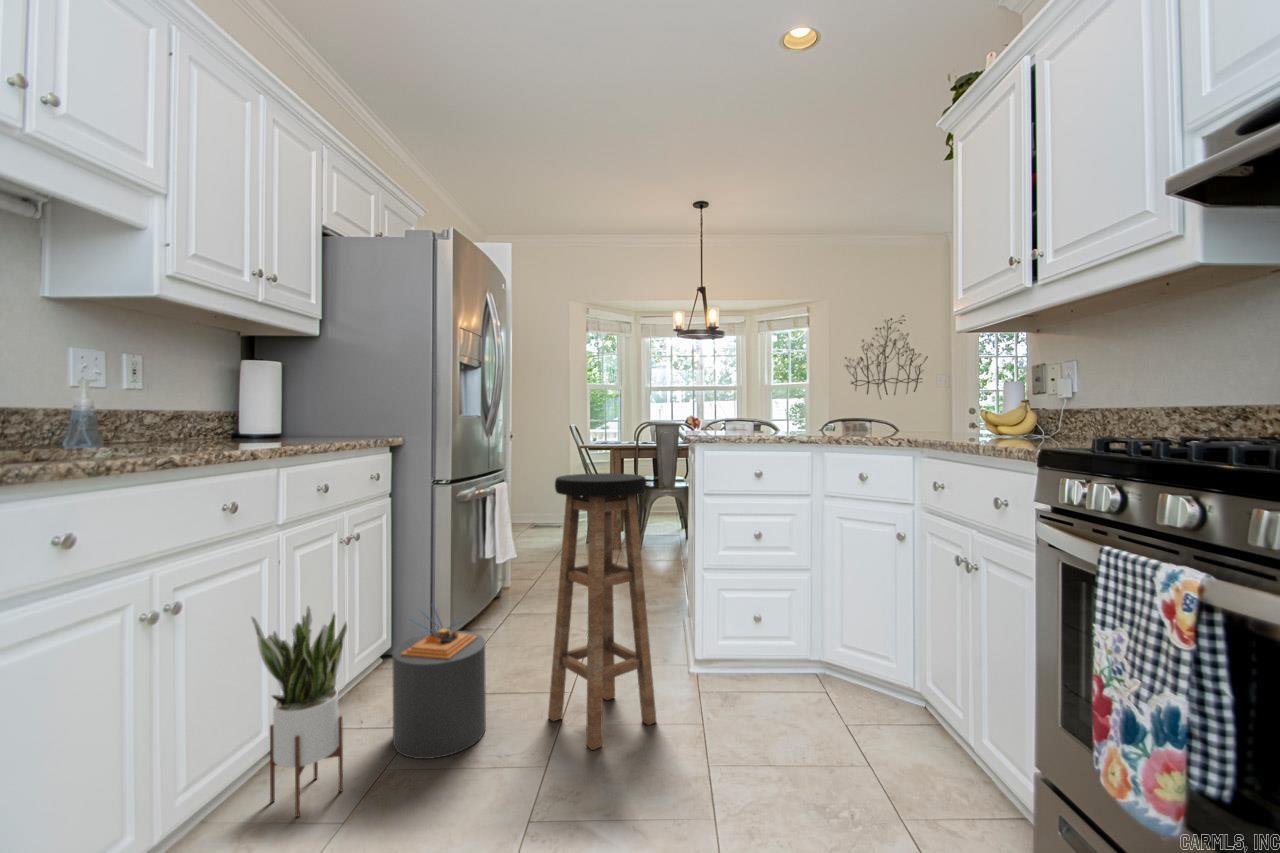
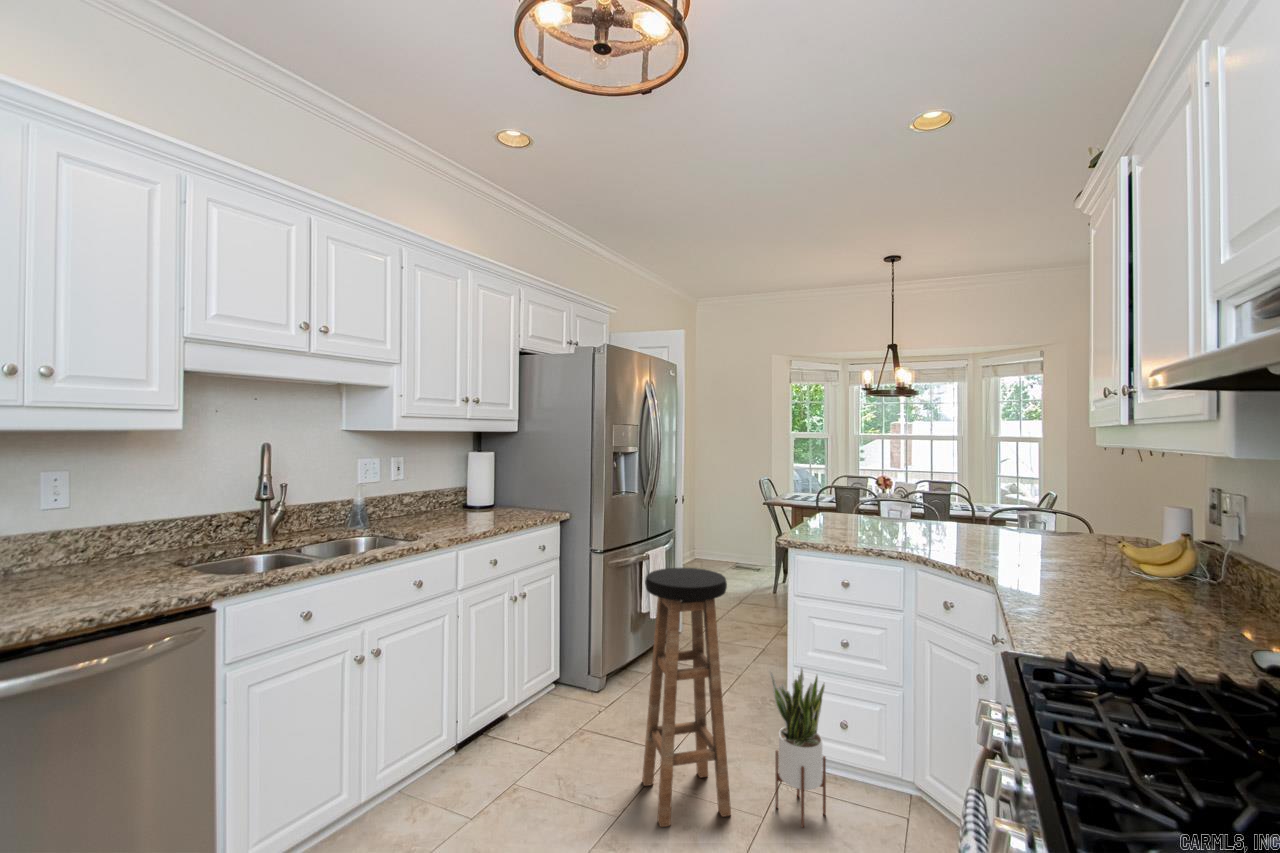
trash can: present [392,605,486,759] -> none [522,658,594,794]
potted plant: present [251,606,347,817] -> present [770,668,826,828]

